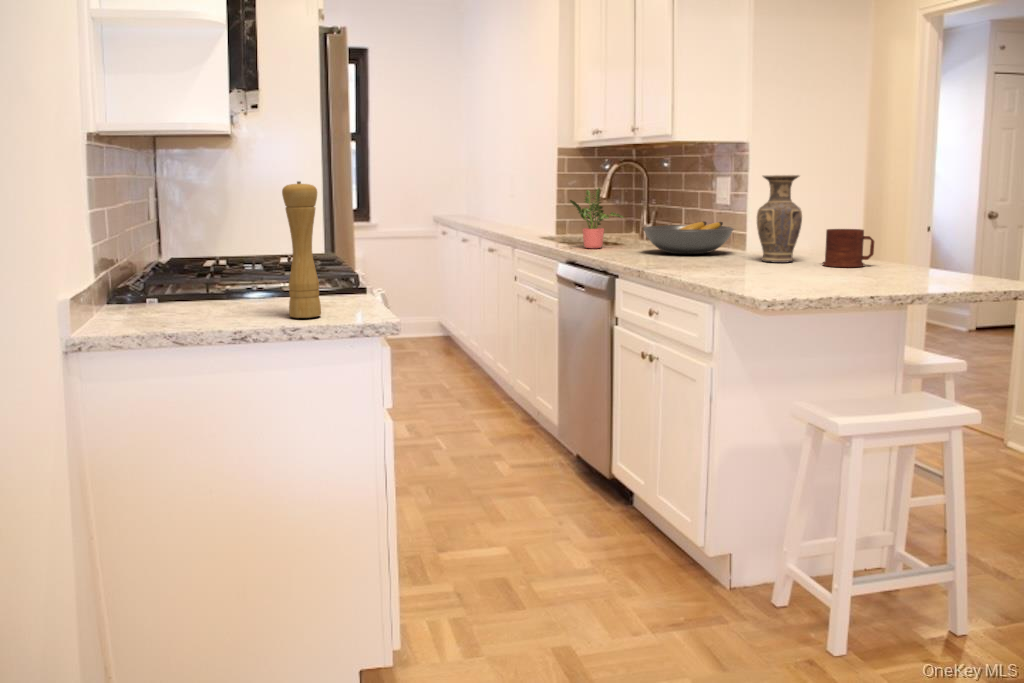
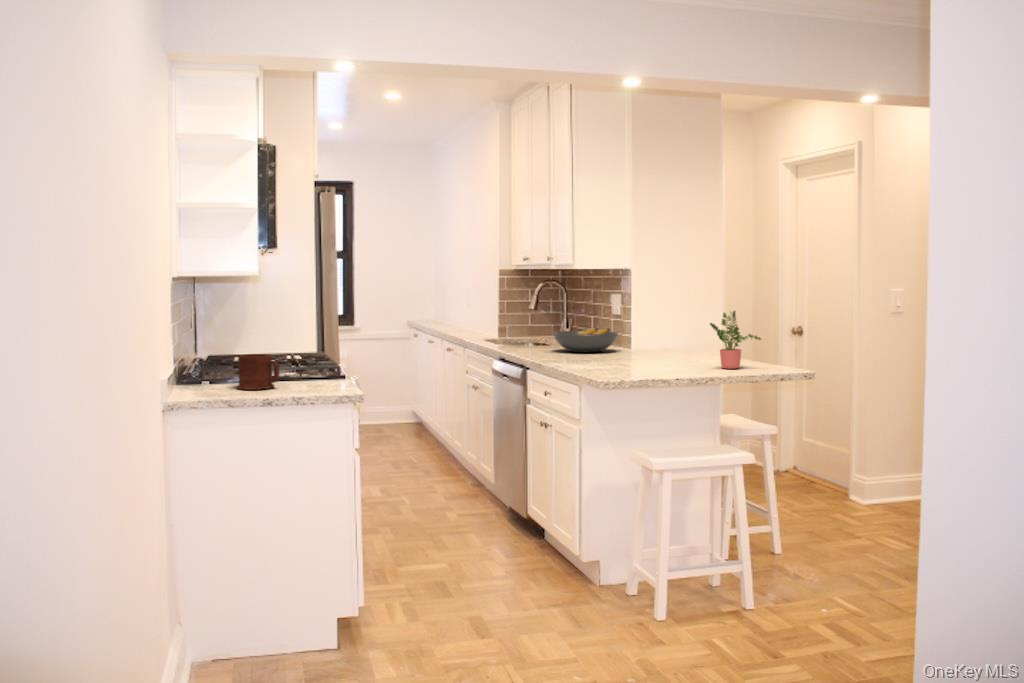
vase: present [757,175,802,263] -> none [628,296,660,358]
pepper mill: present [282,181,321,318] -> none [294,309,317,392]
potted plant: present [570,188,623,249] -> present [710,311,761,369]
mug: present [823,229,874,267] -> present [237,354,279,390]

